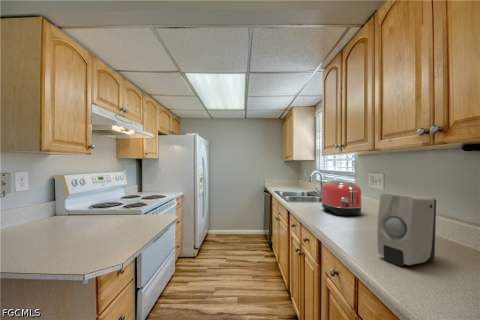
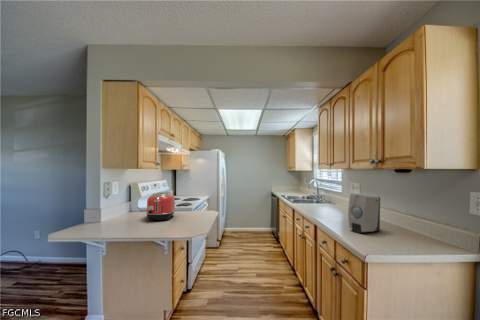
toaster: present [321,181,362,216] -> present [146,192,175,221]

